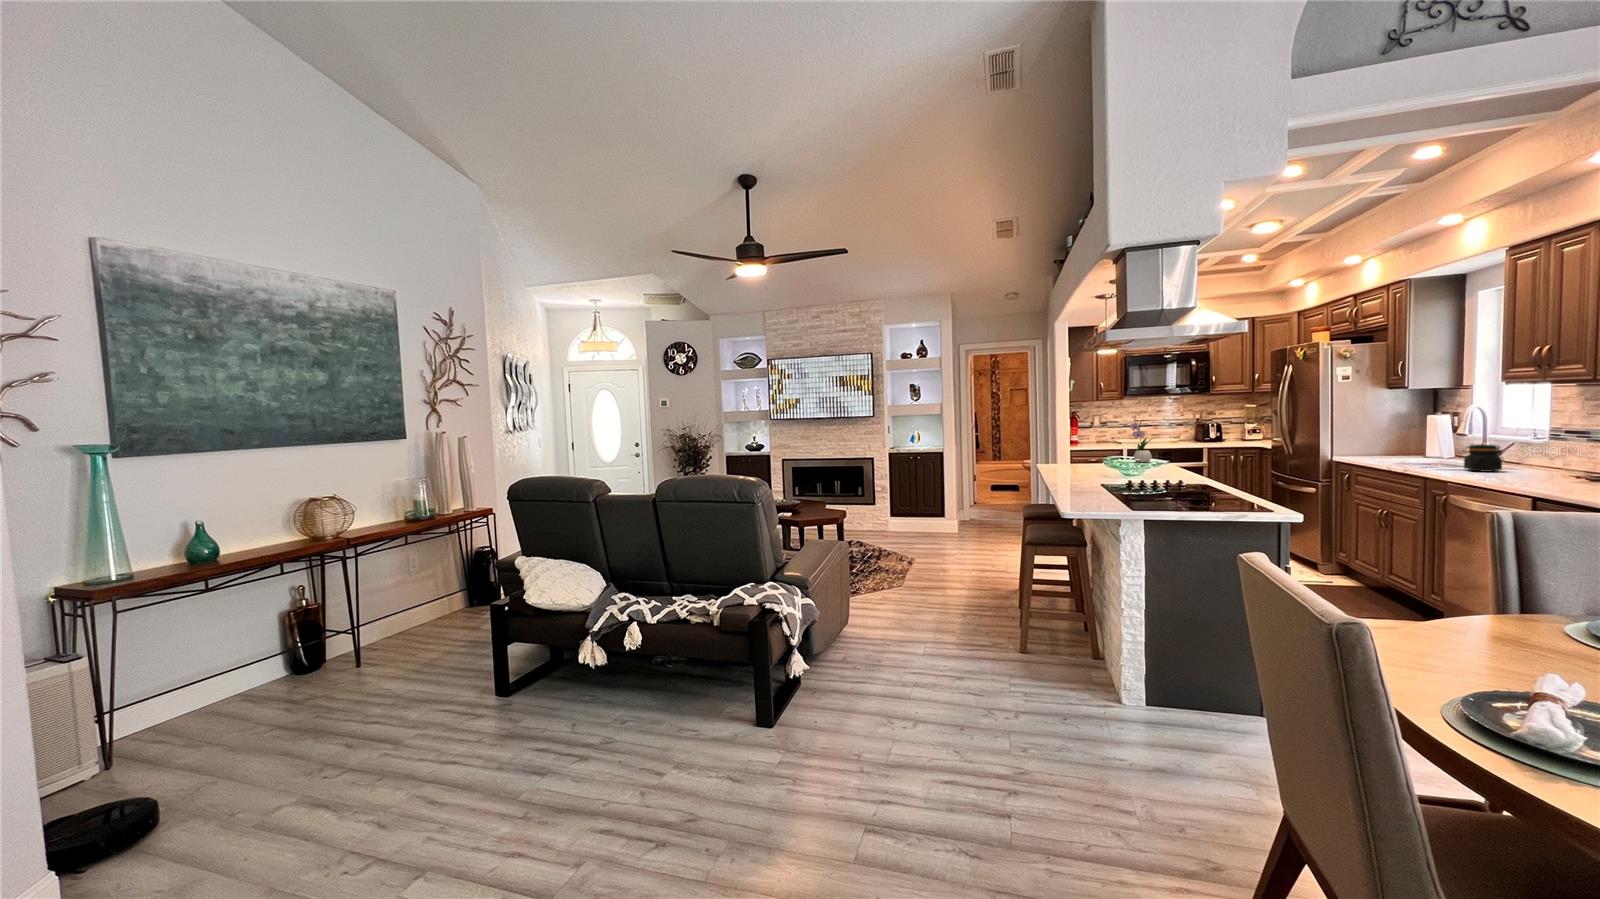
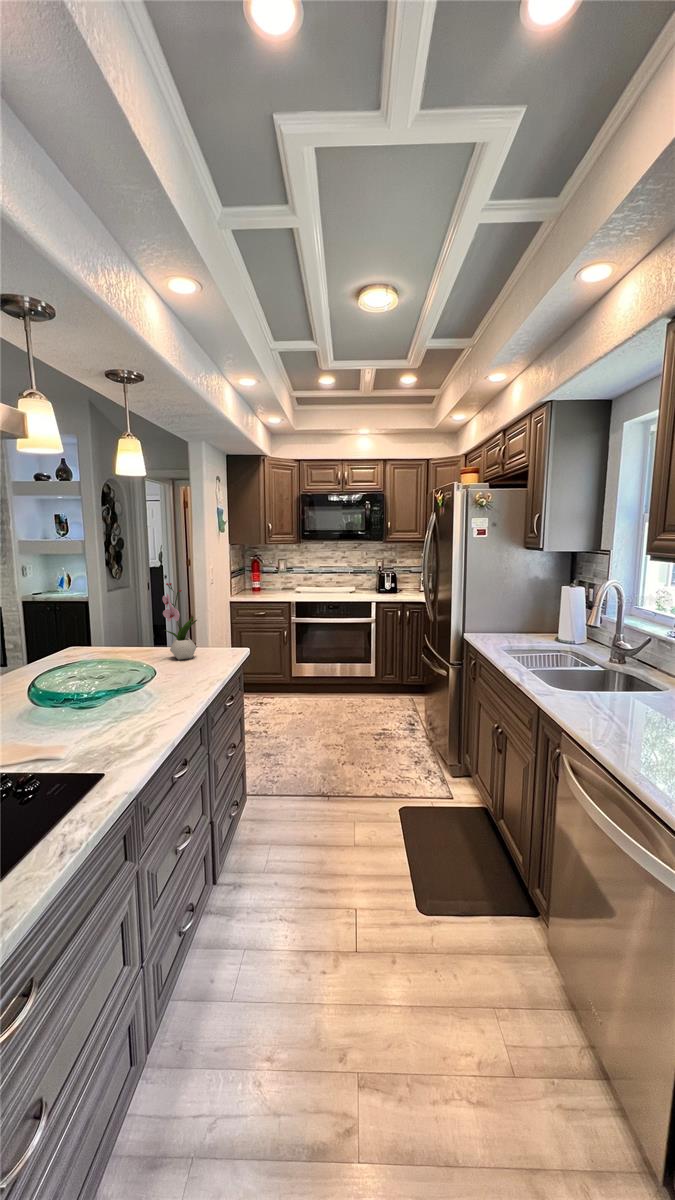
jar: present [1462,444,1503,472] -> none [585,666,644,720]

